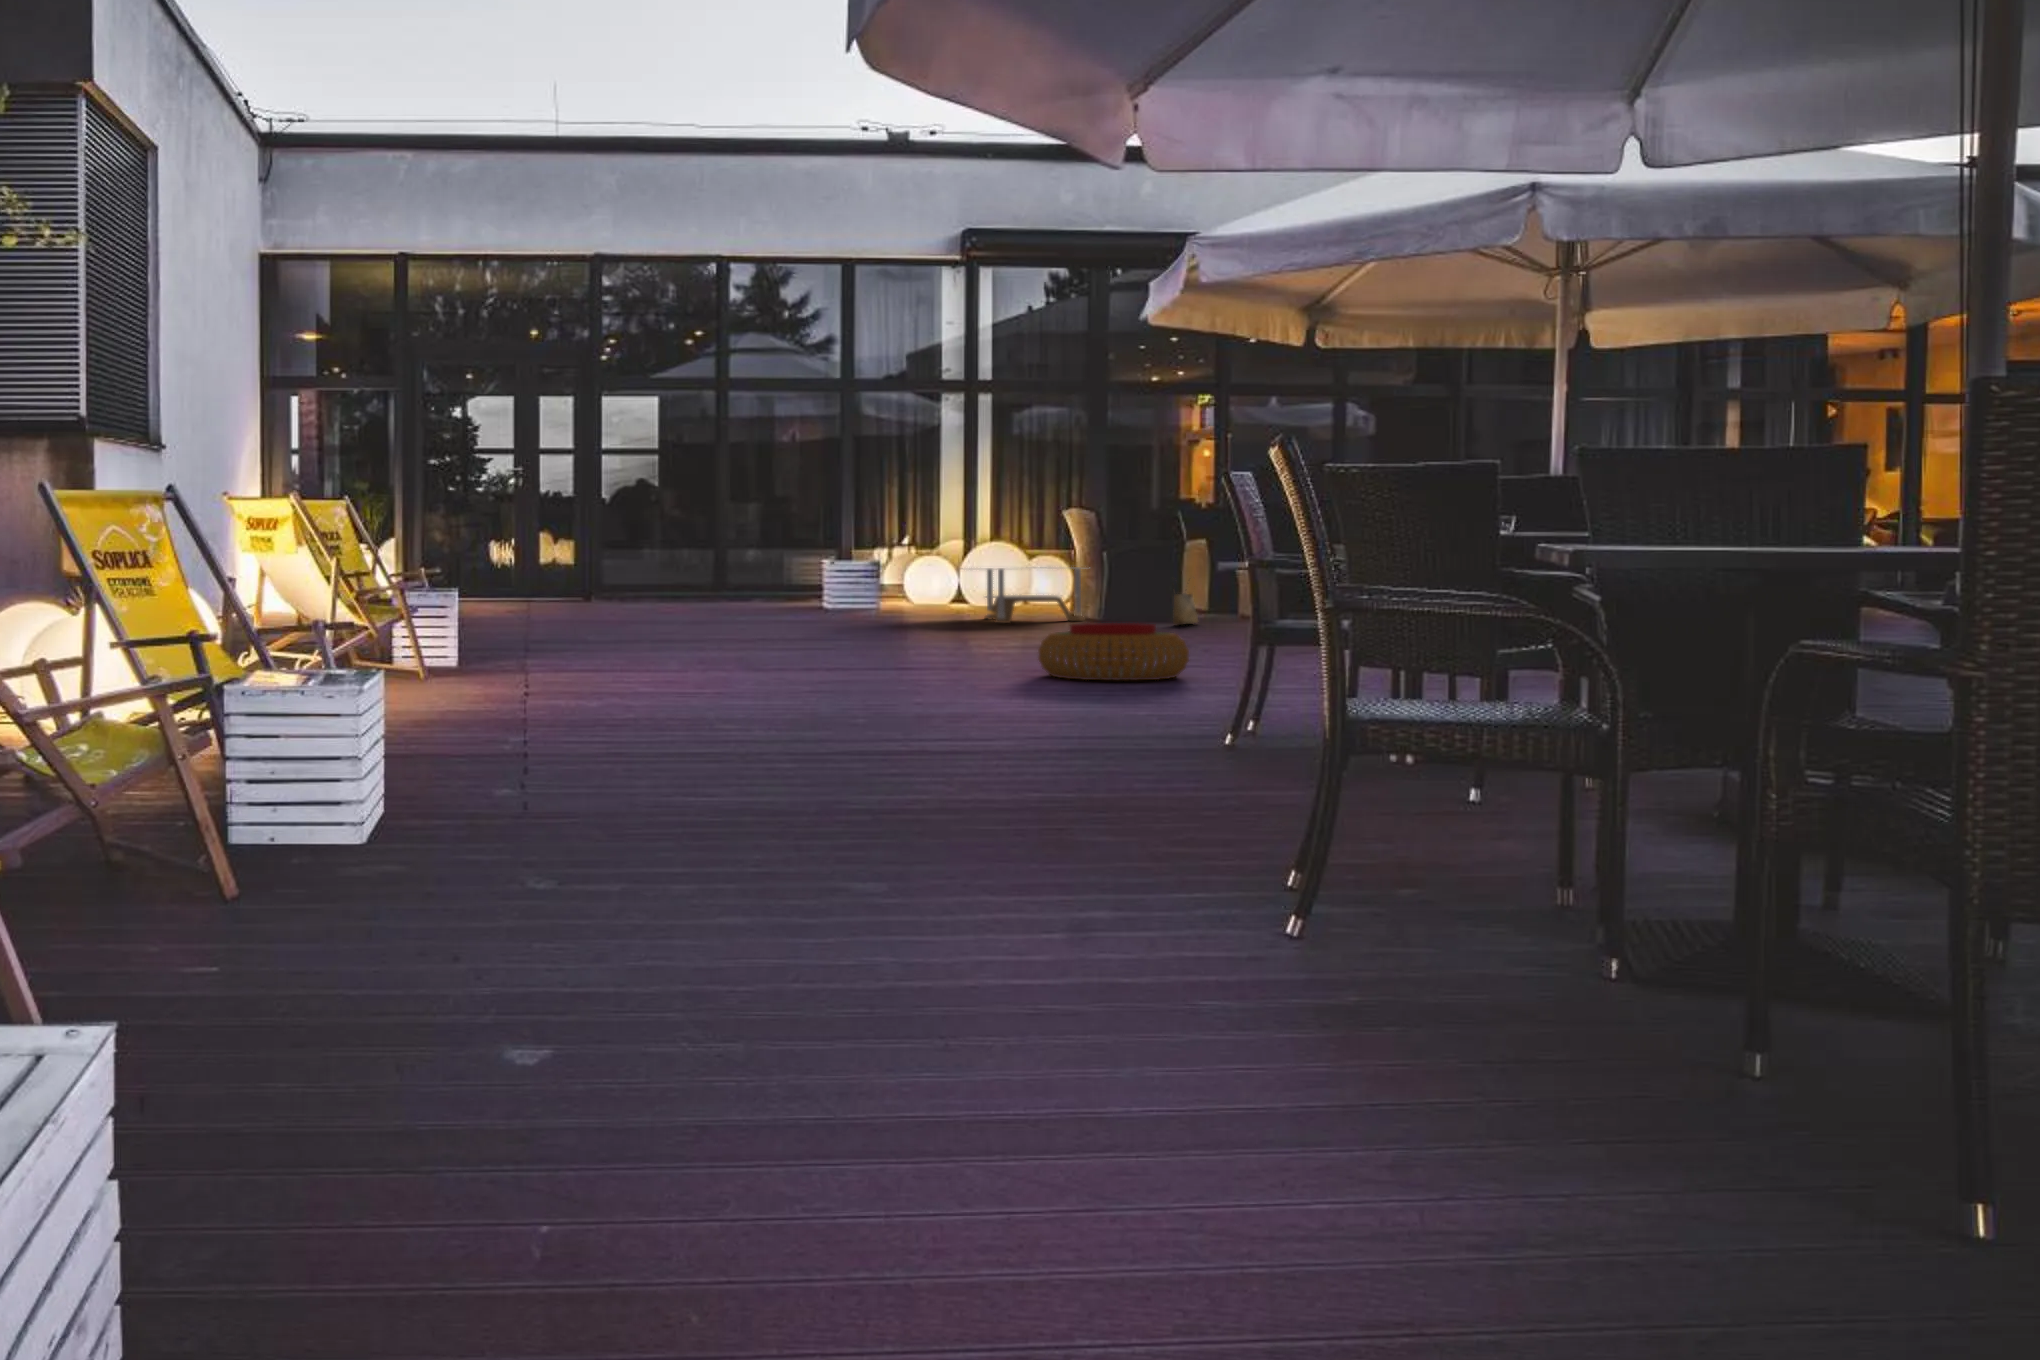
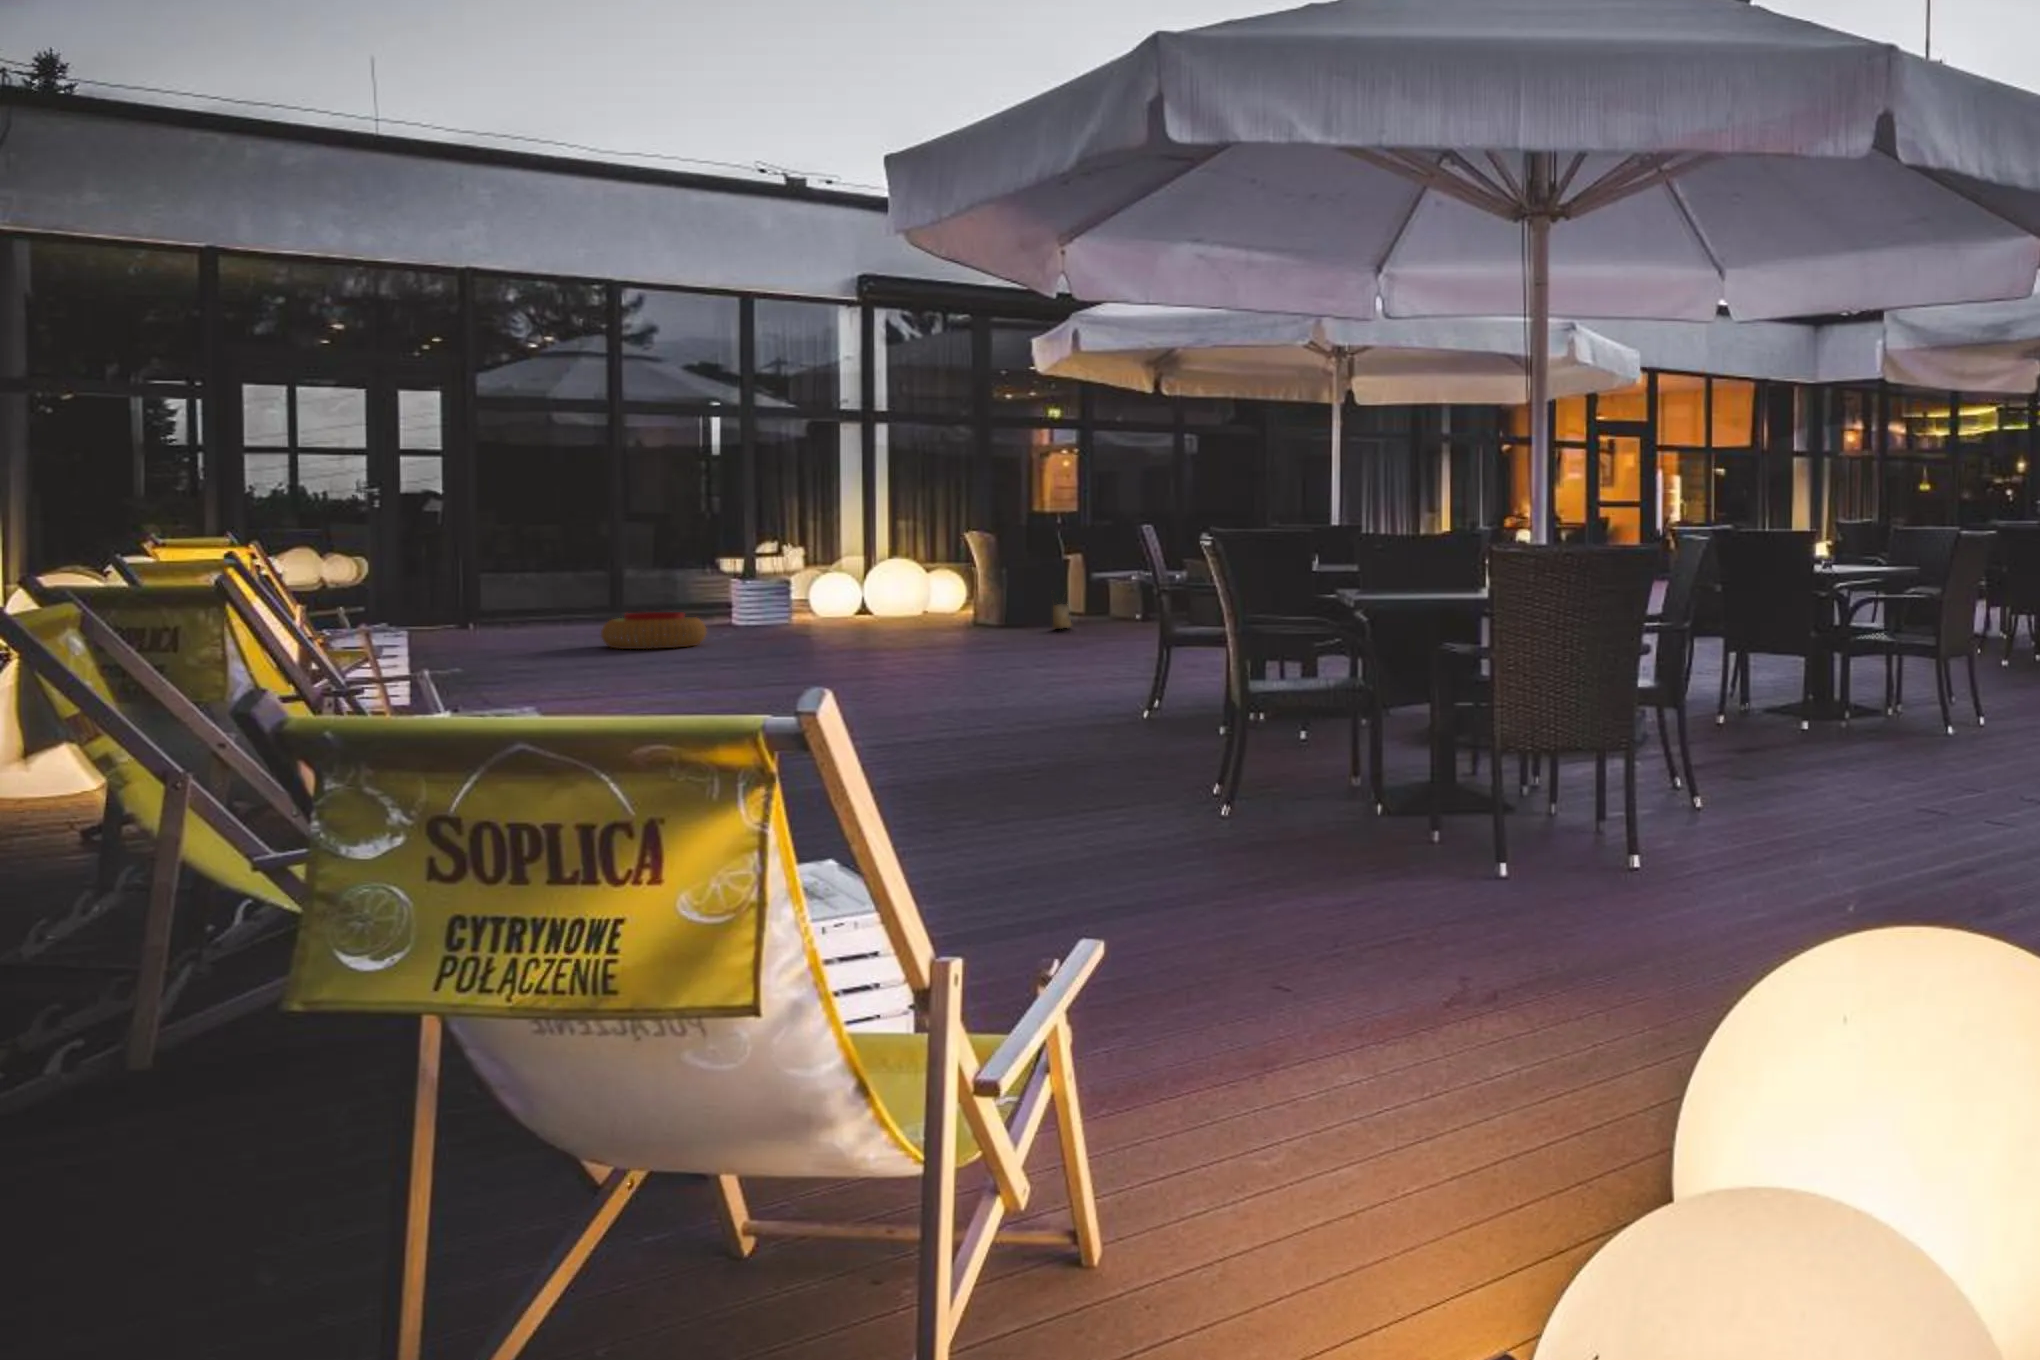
round table: present [985,567,1084,623] -> none [865,582,984,631]
pouf: present [1038,623,1189,680] -> present [601,612,707,649]

